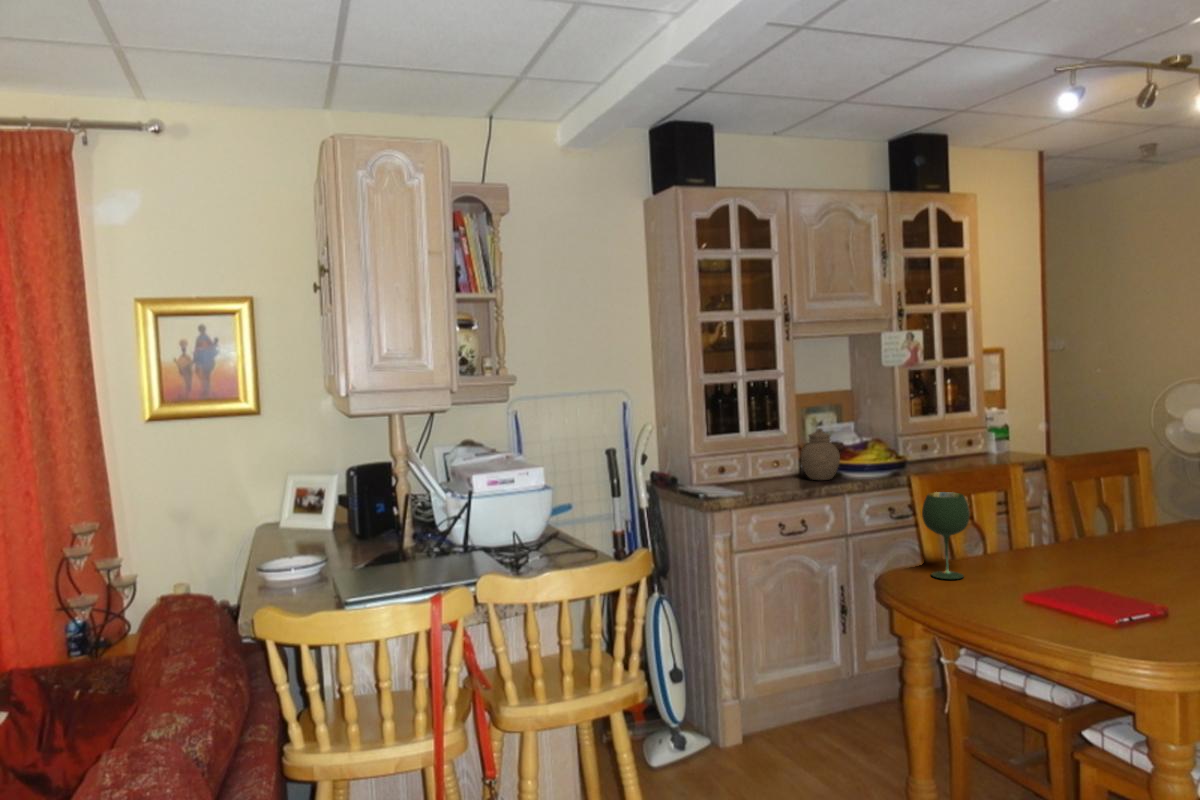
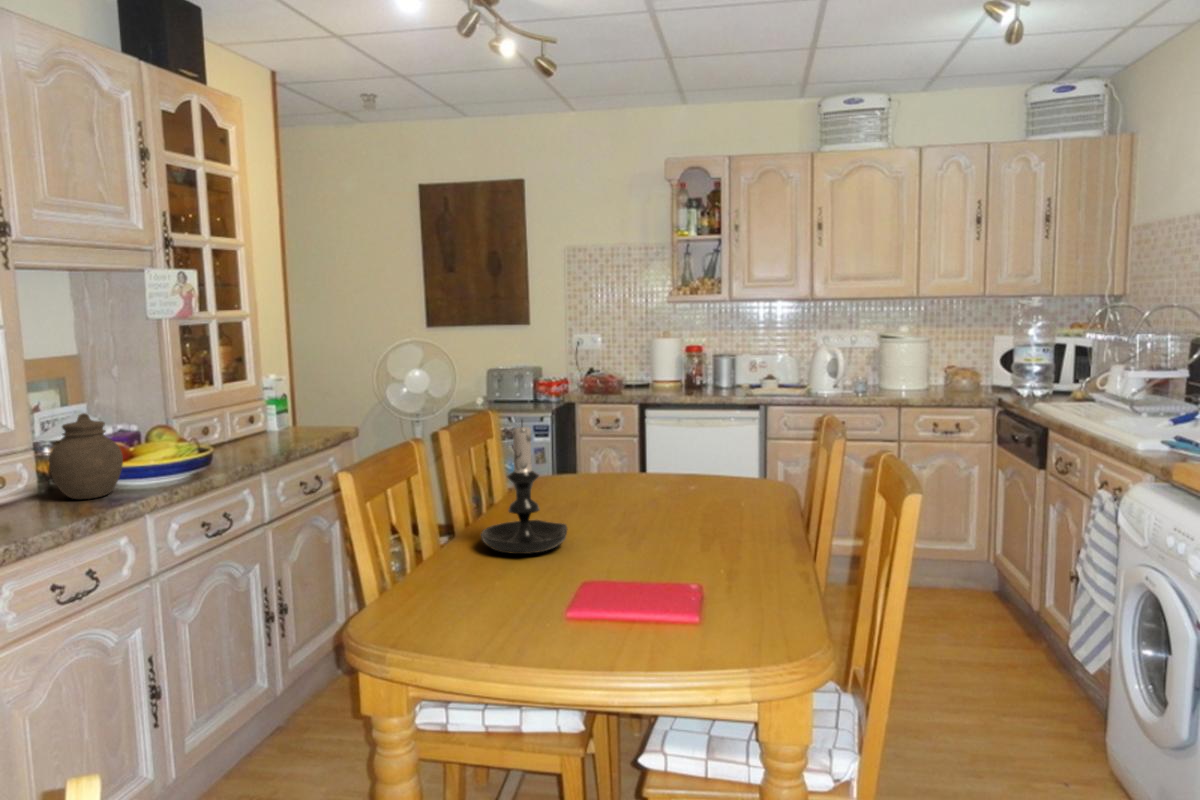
candle holder: none [1037,454,1126,566] -> present [481,421,568,554]
wine glass: present [922,492,970,579] -> none [400,487,466,616]

